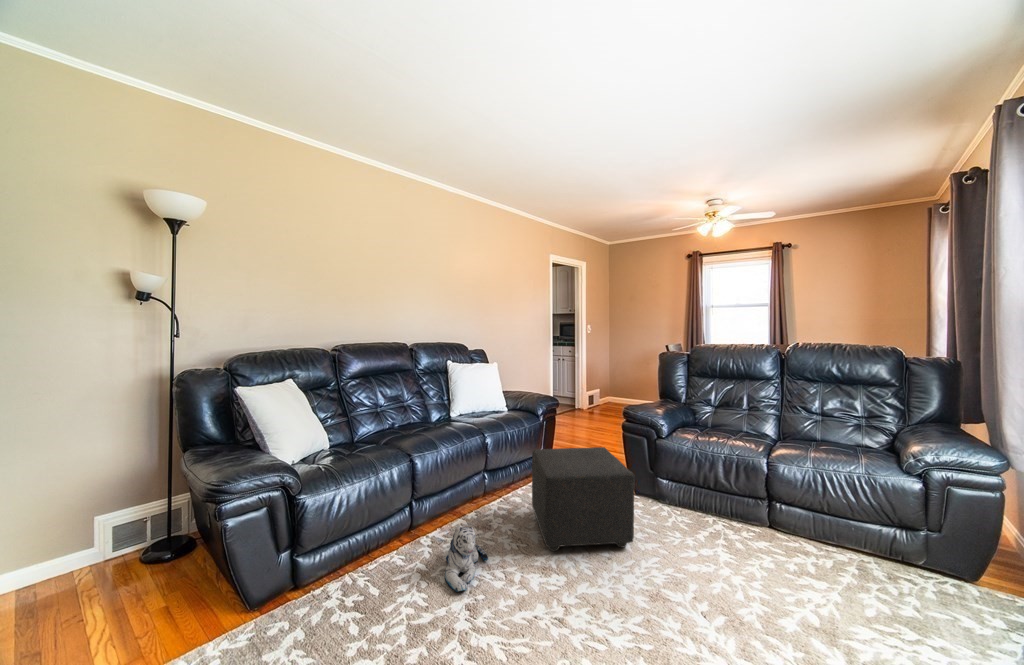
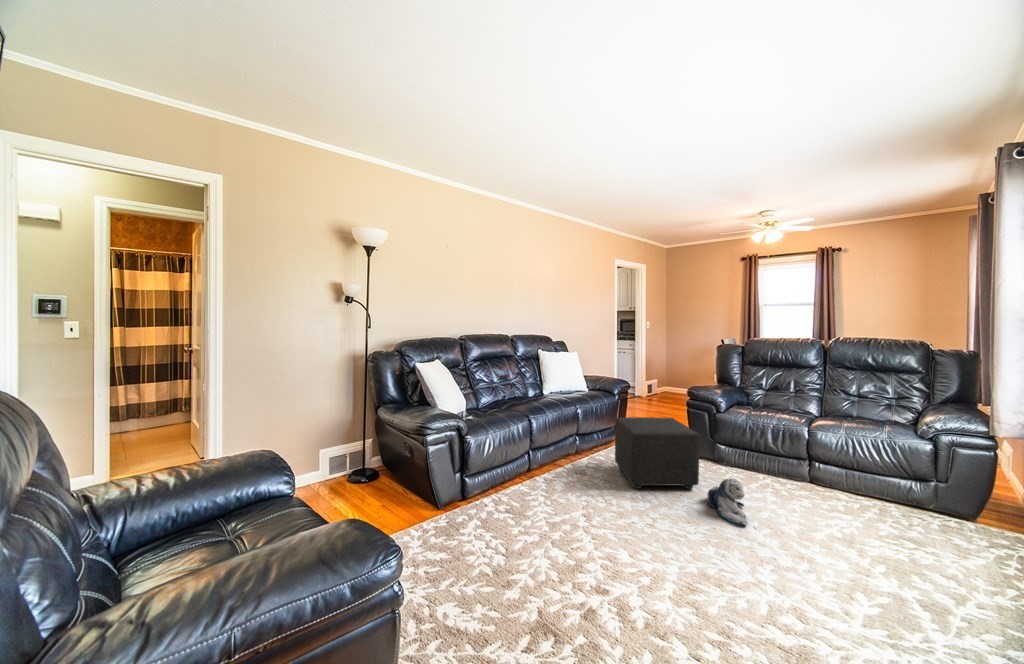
plush toy: present [445,527,488,592] -> present [708,479,748,525]

